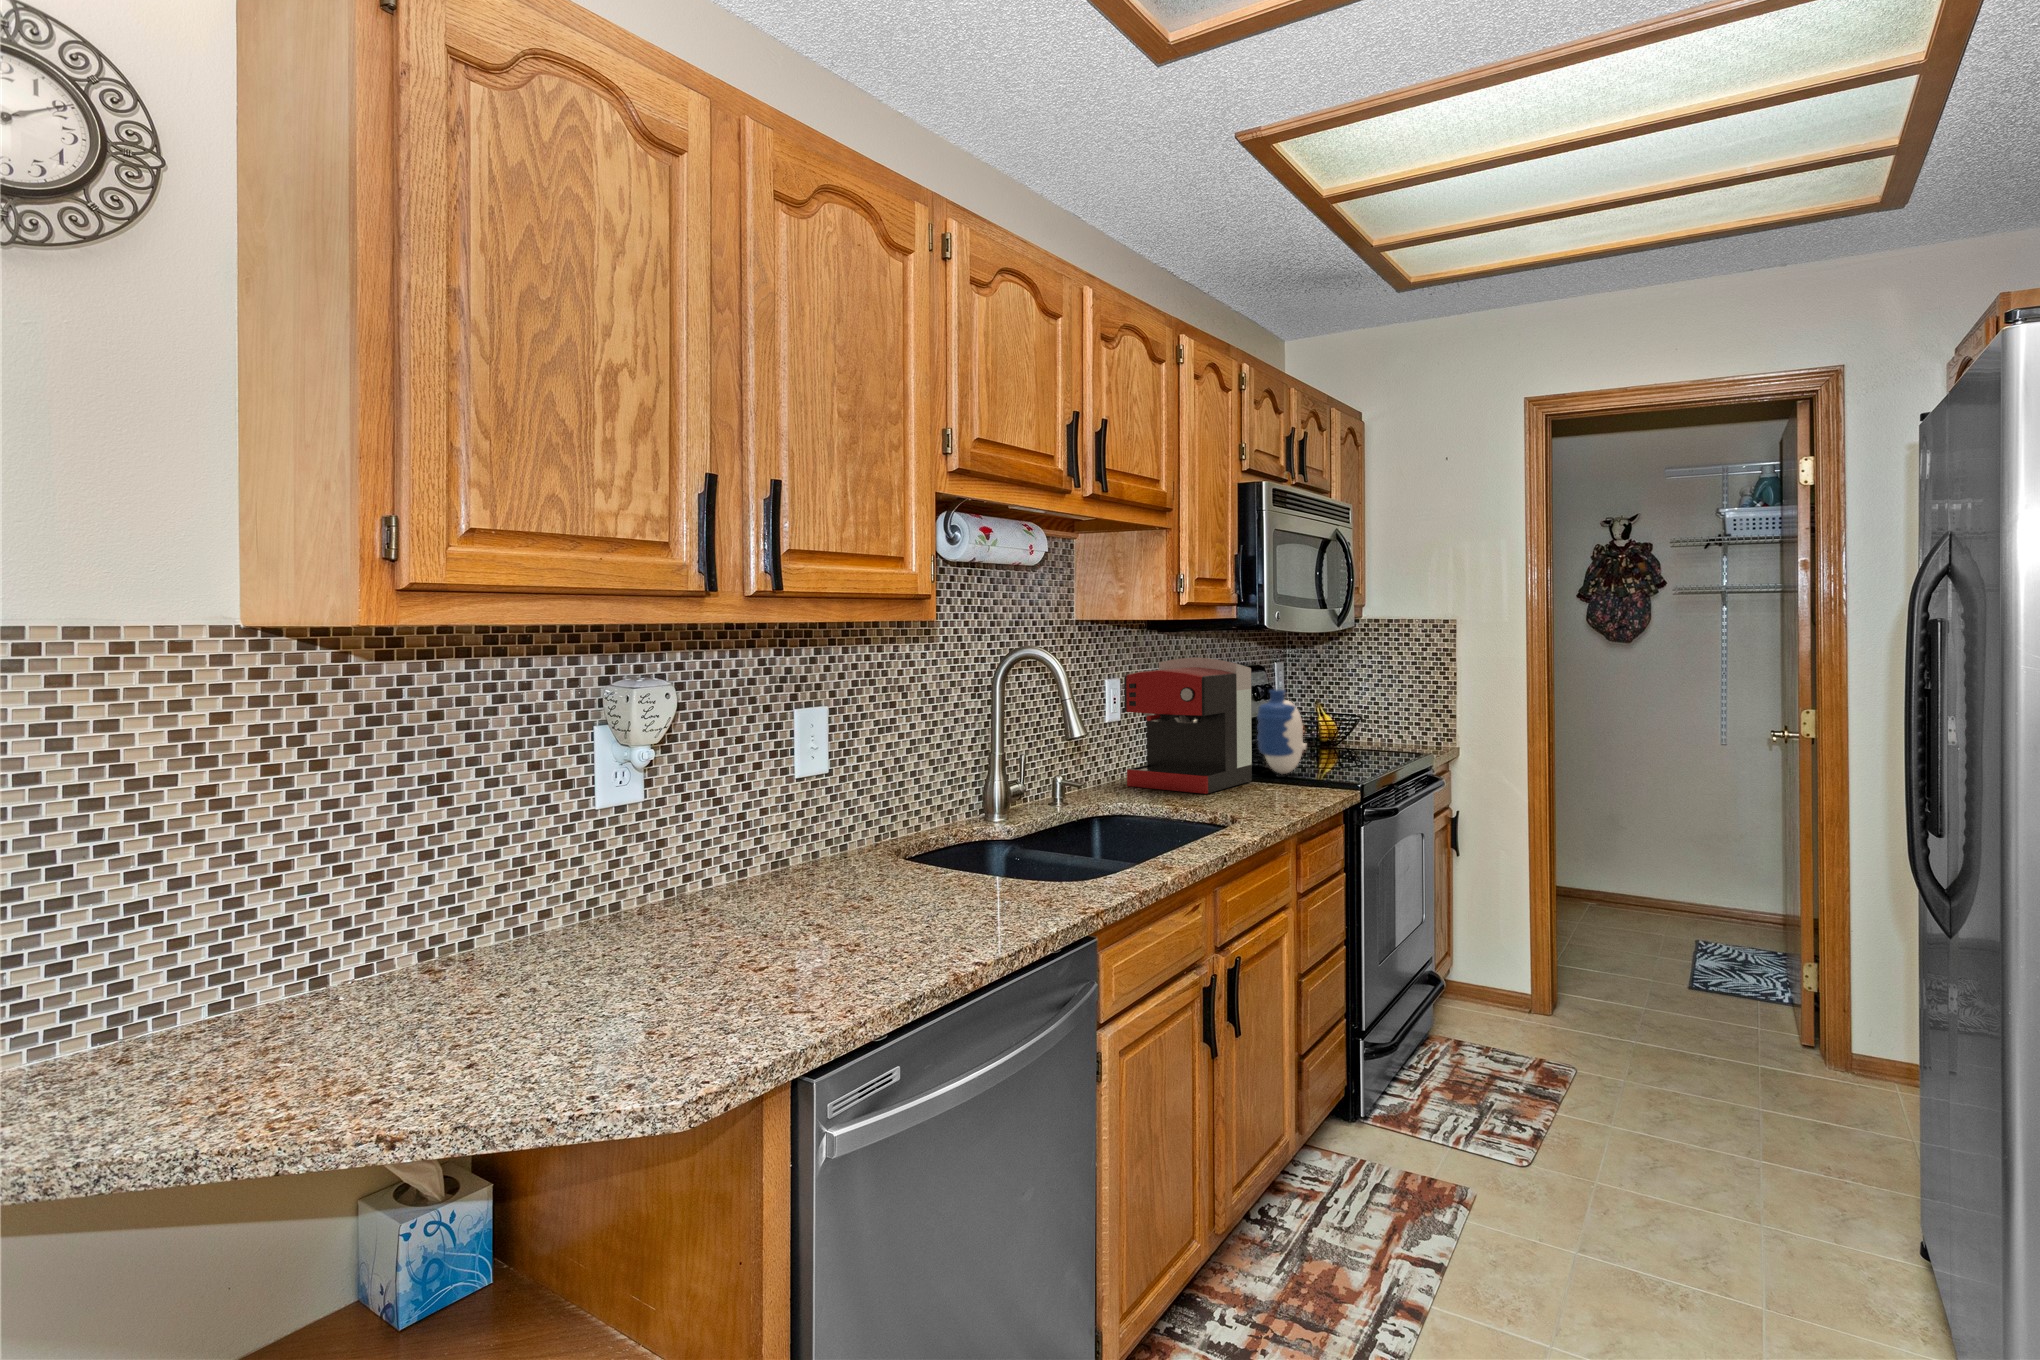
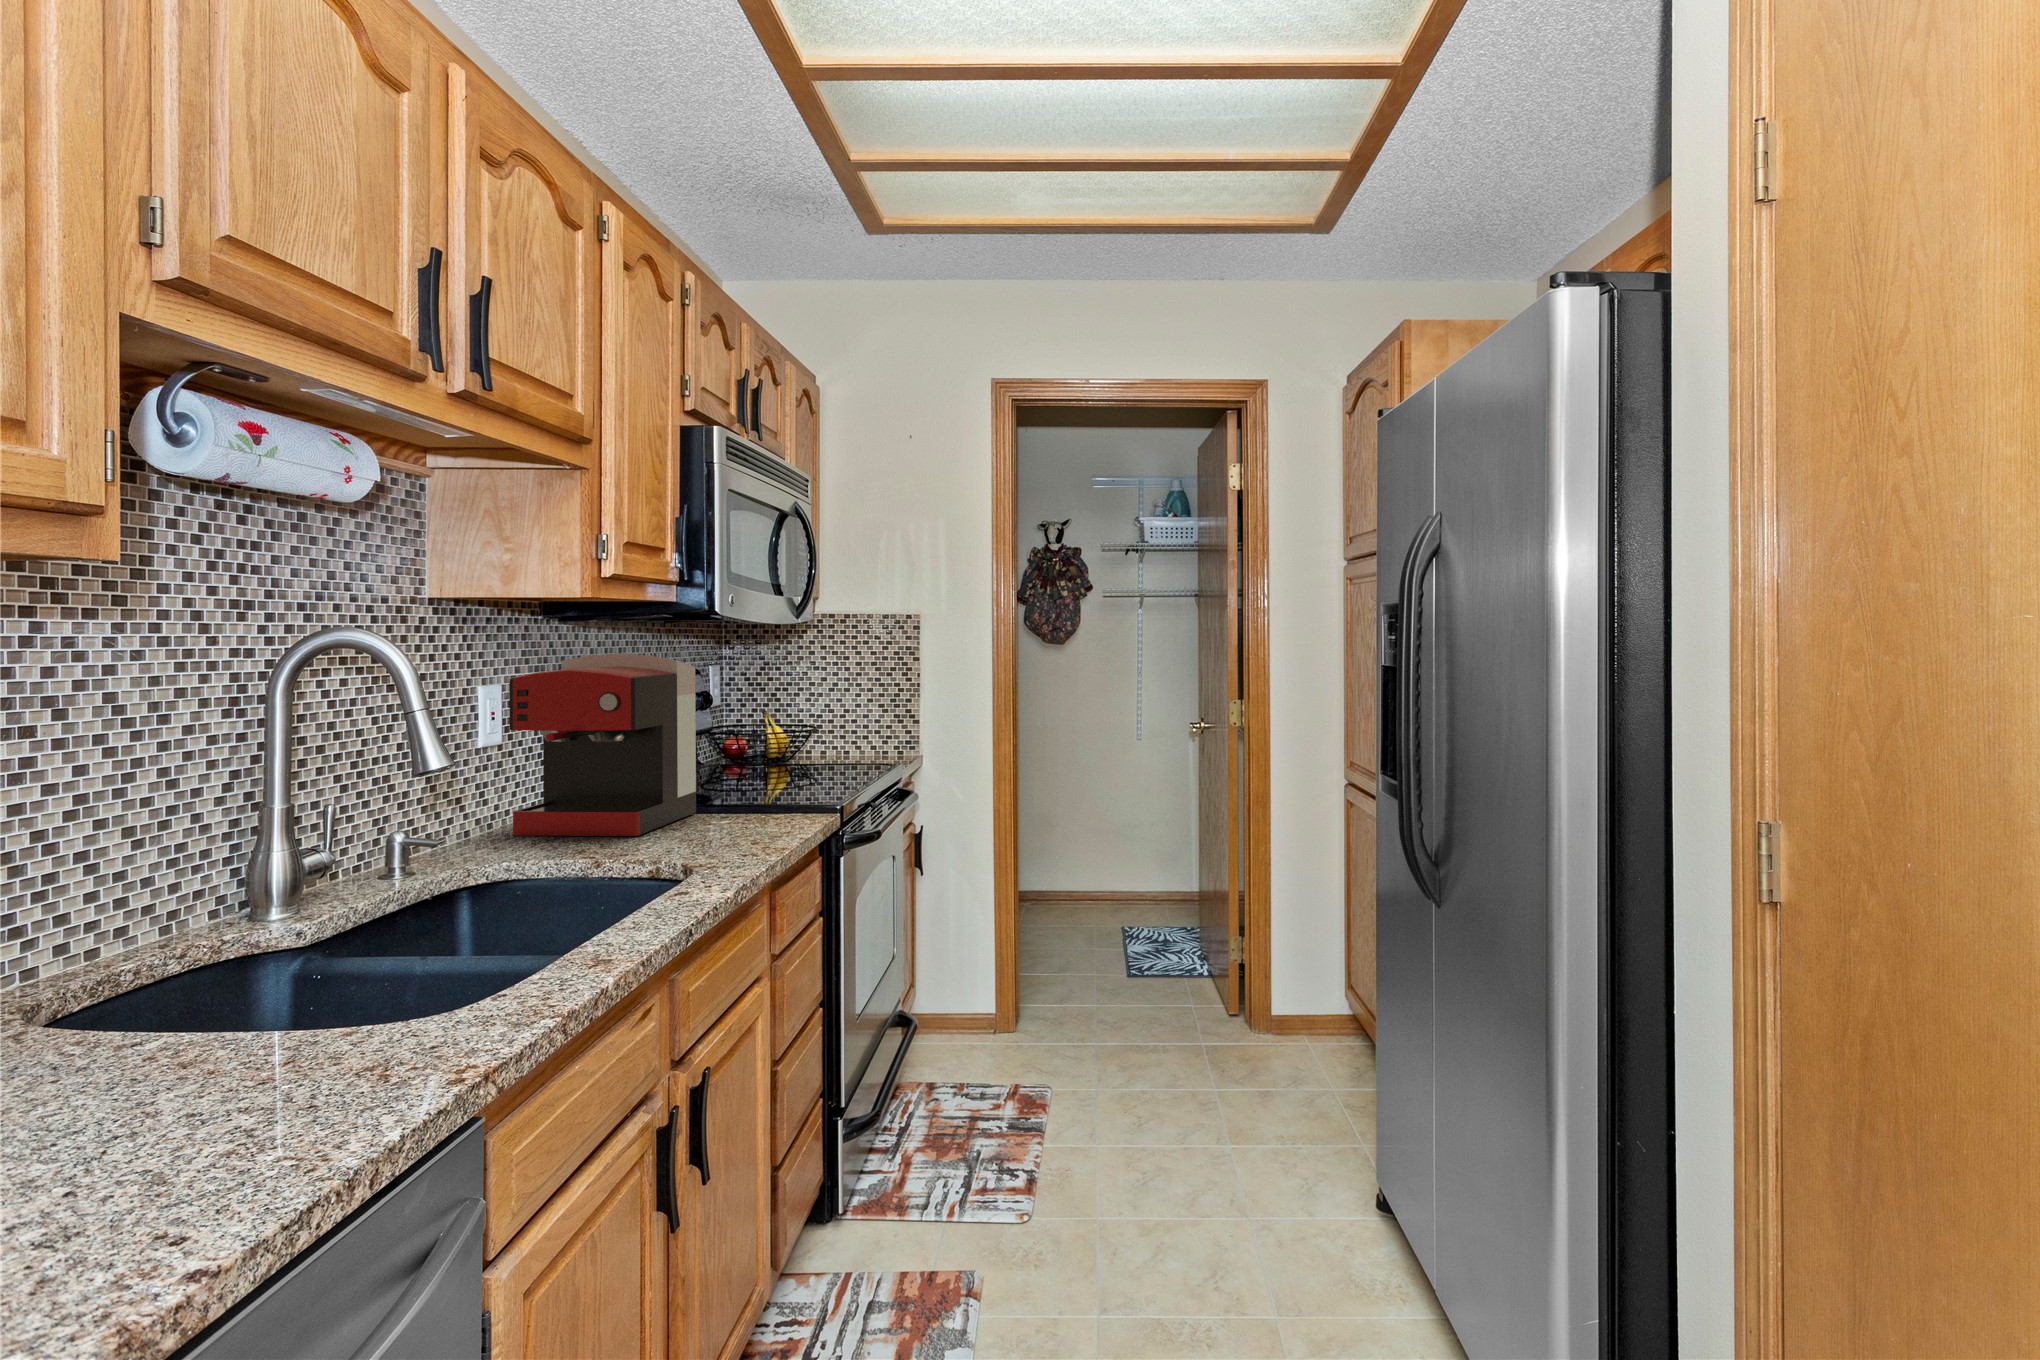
vase: present [1257,690,1306,774] -> none [700,694,765,800]

